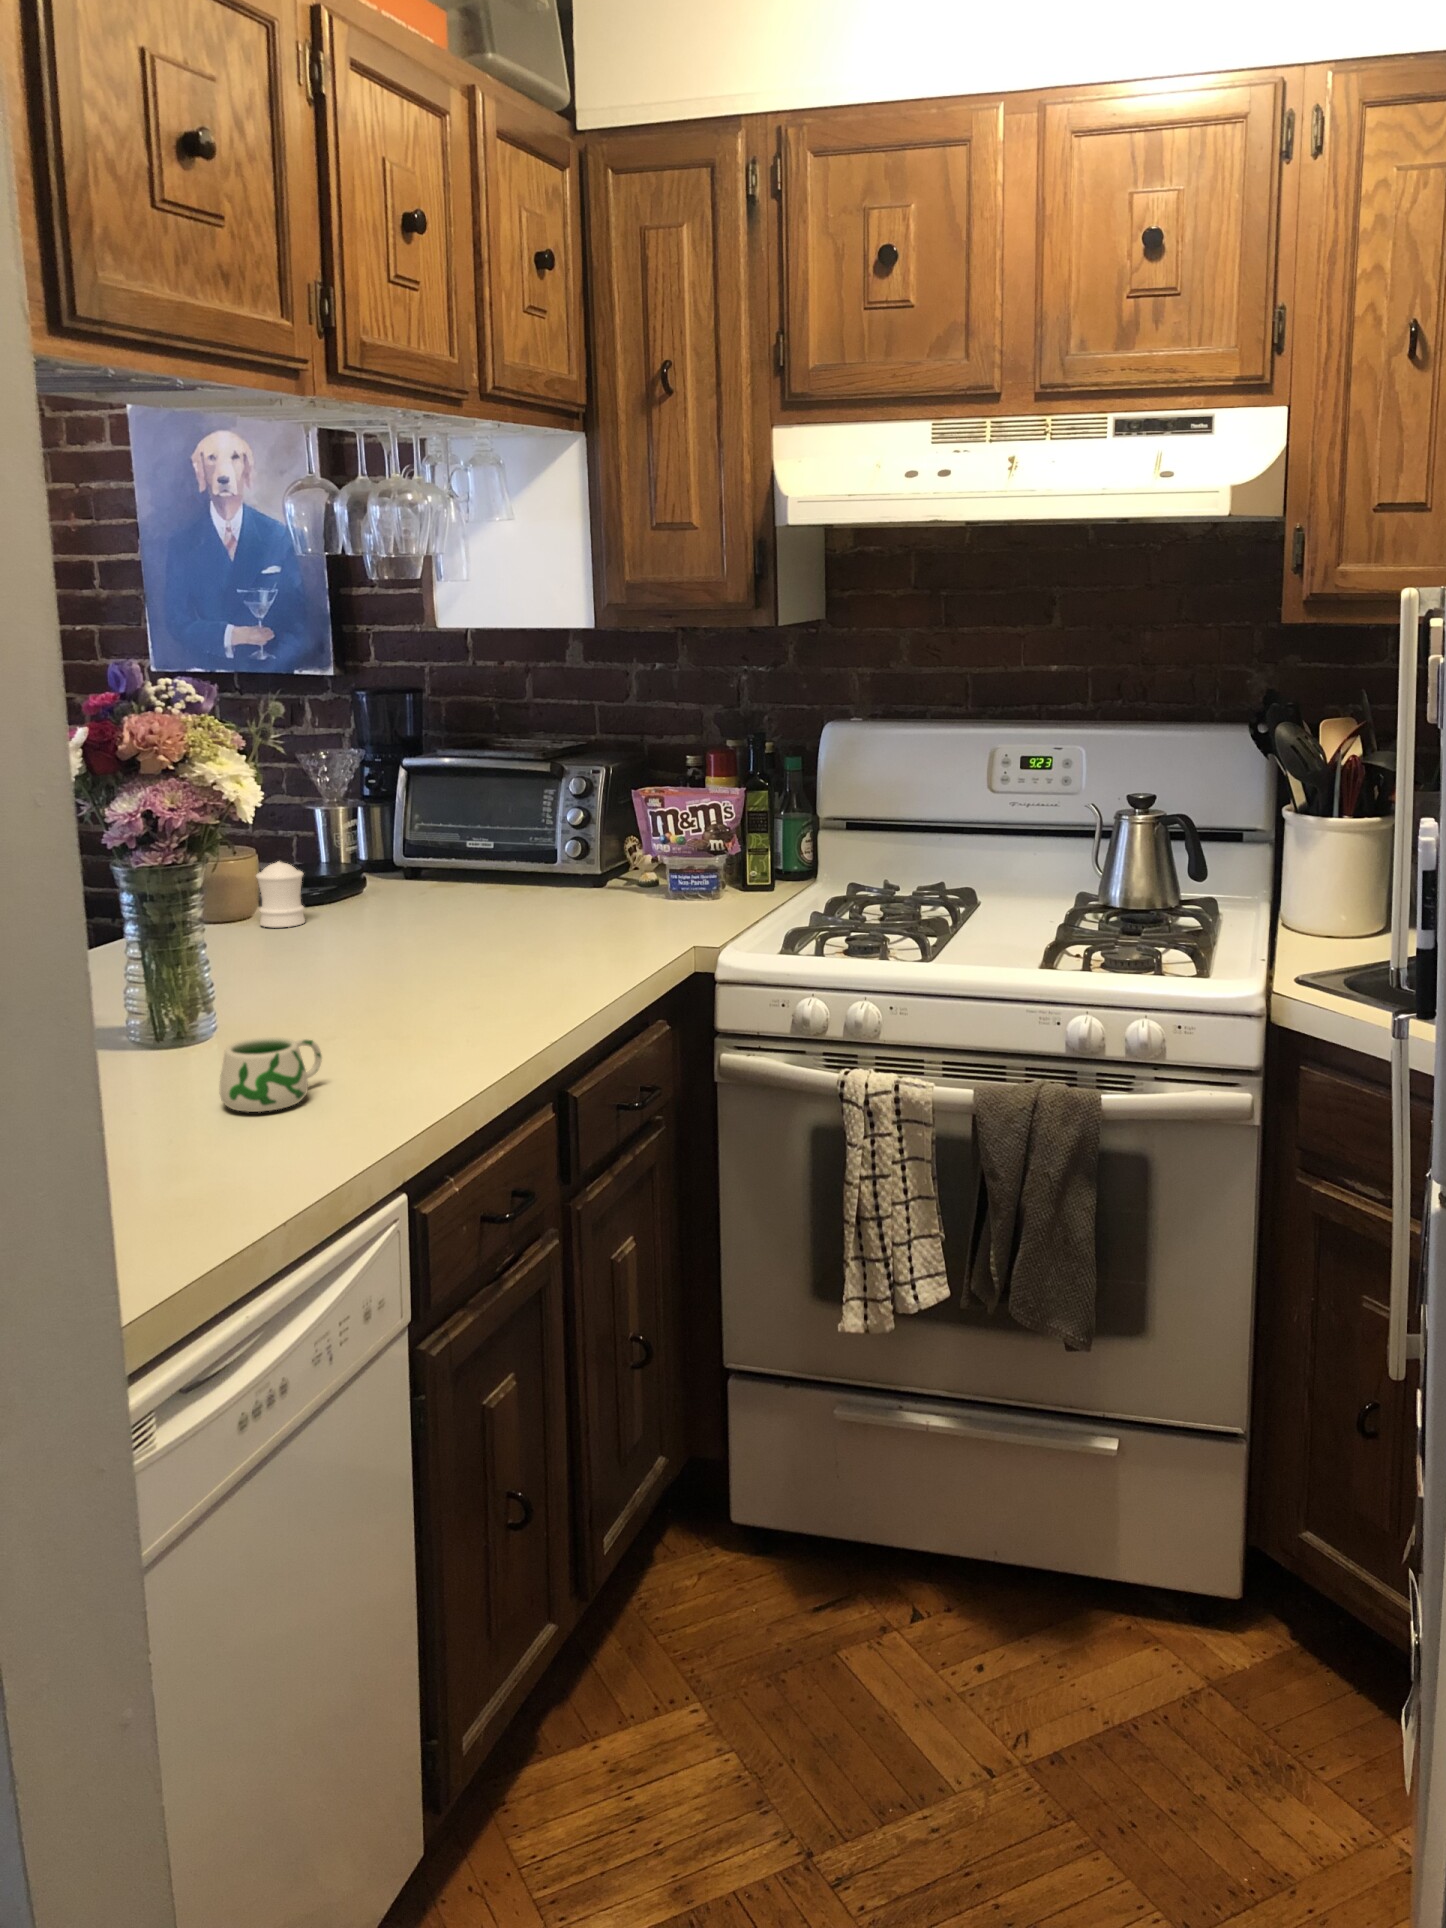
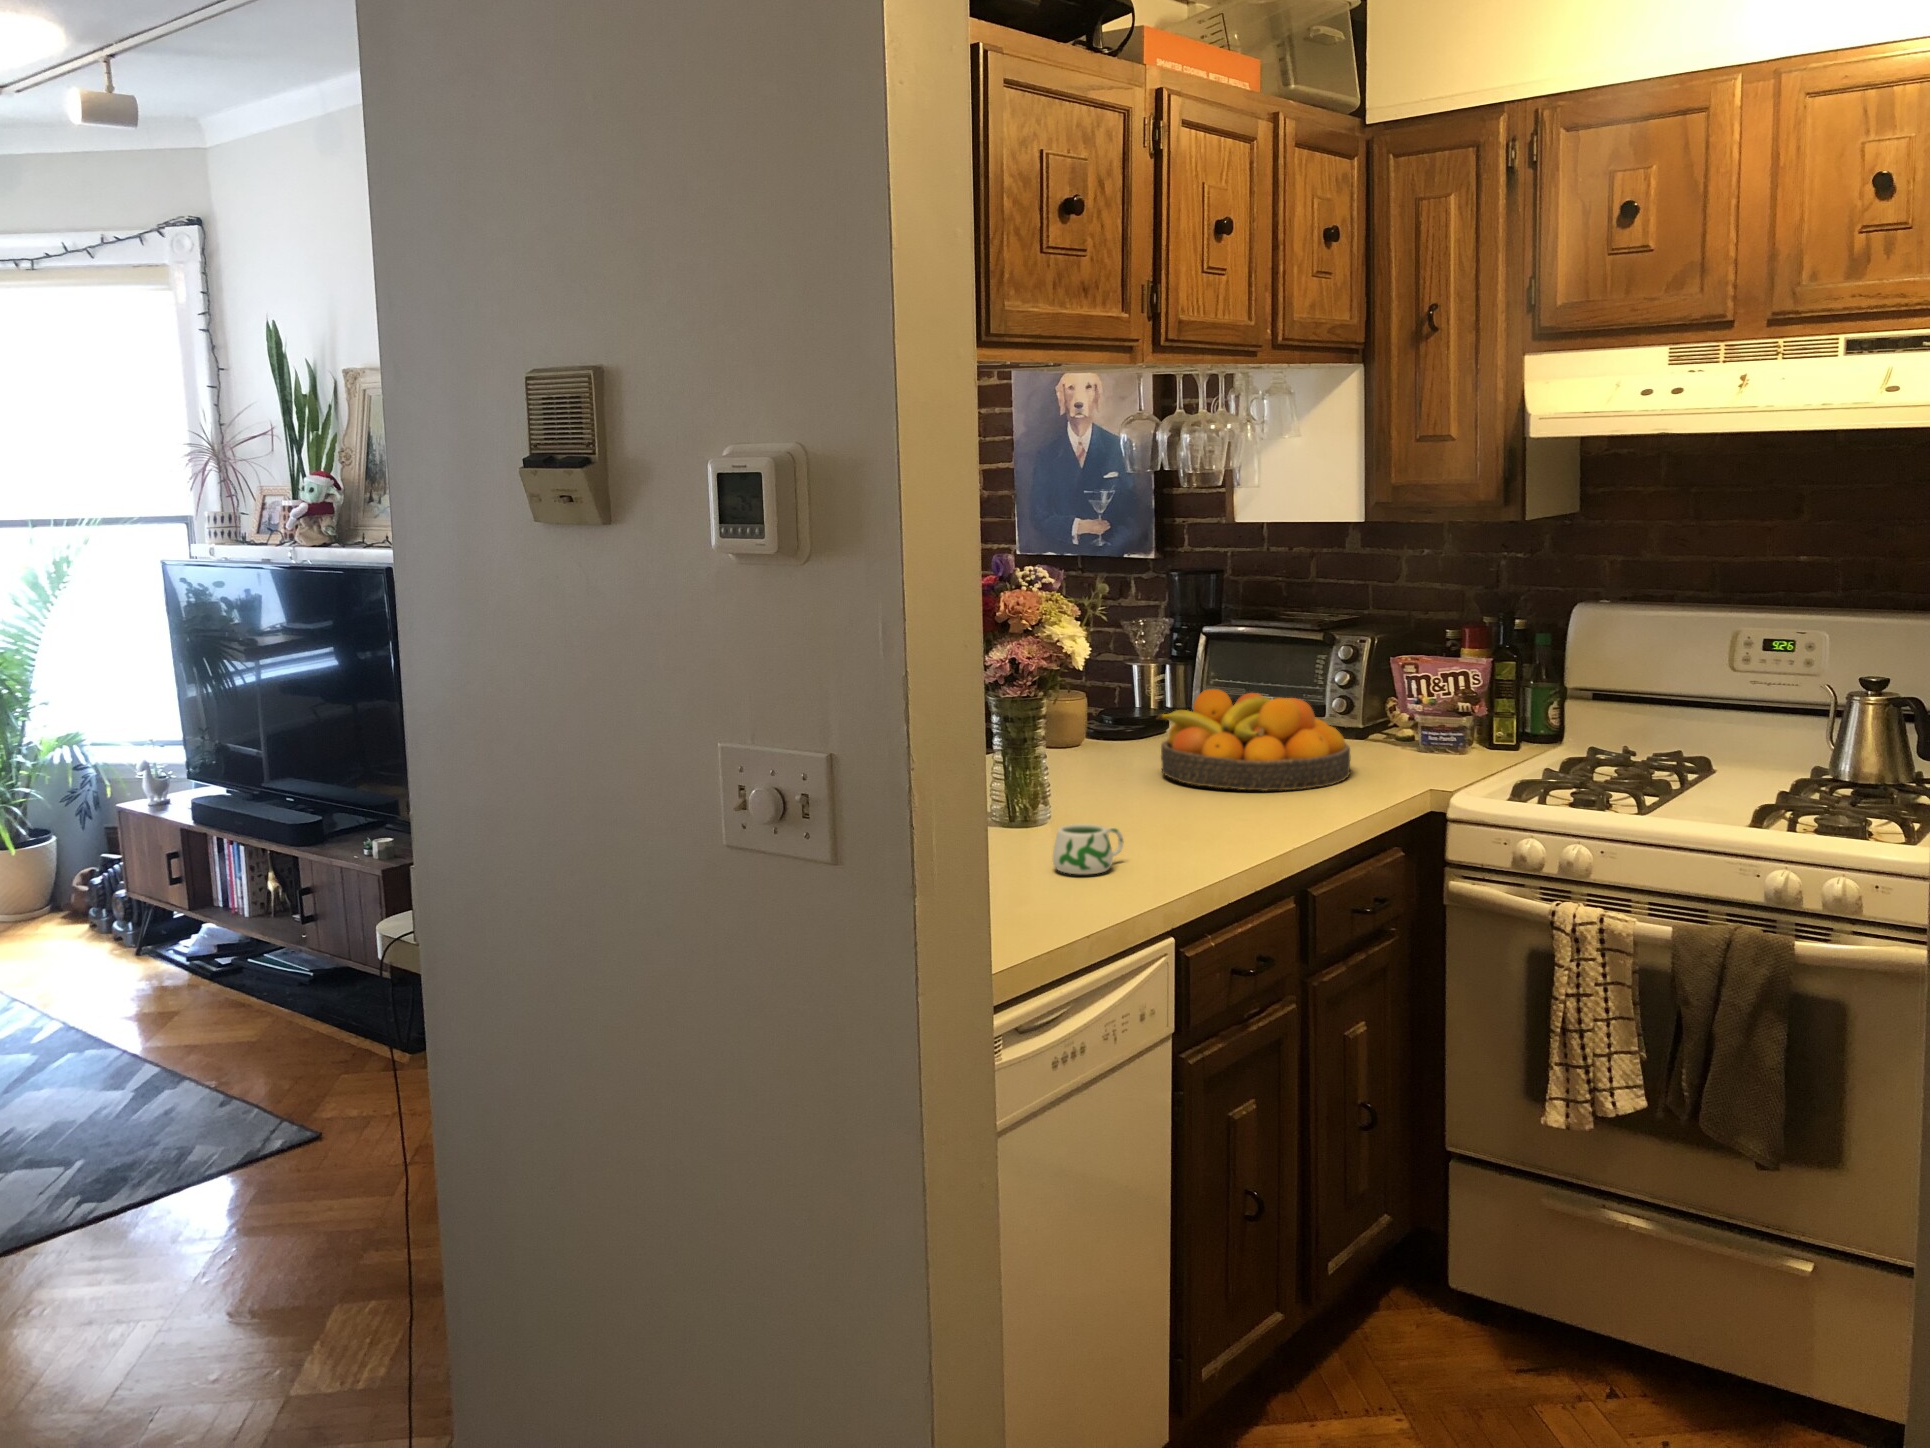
fruit bowl: none [353,834,596,961] -> present [1158,689,1350,791]
salt shaker: present [256,862,305,927] -> none [1084,706,1120,758]

